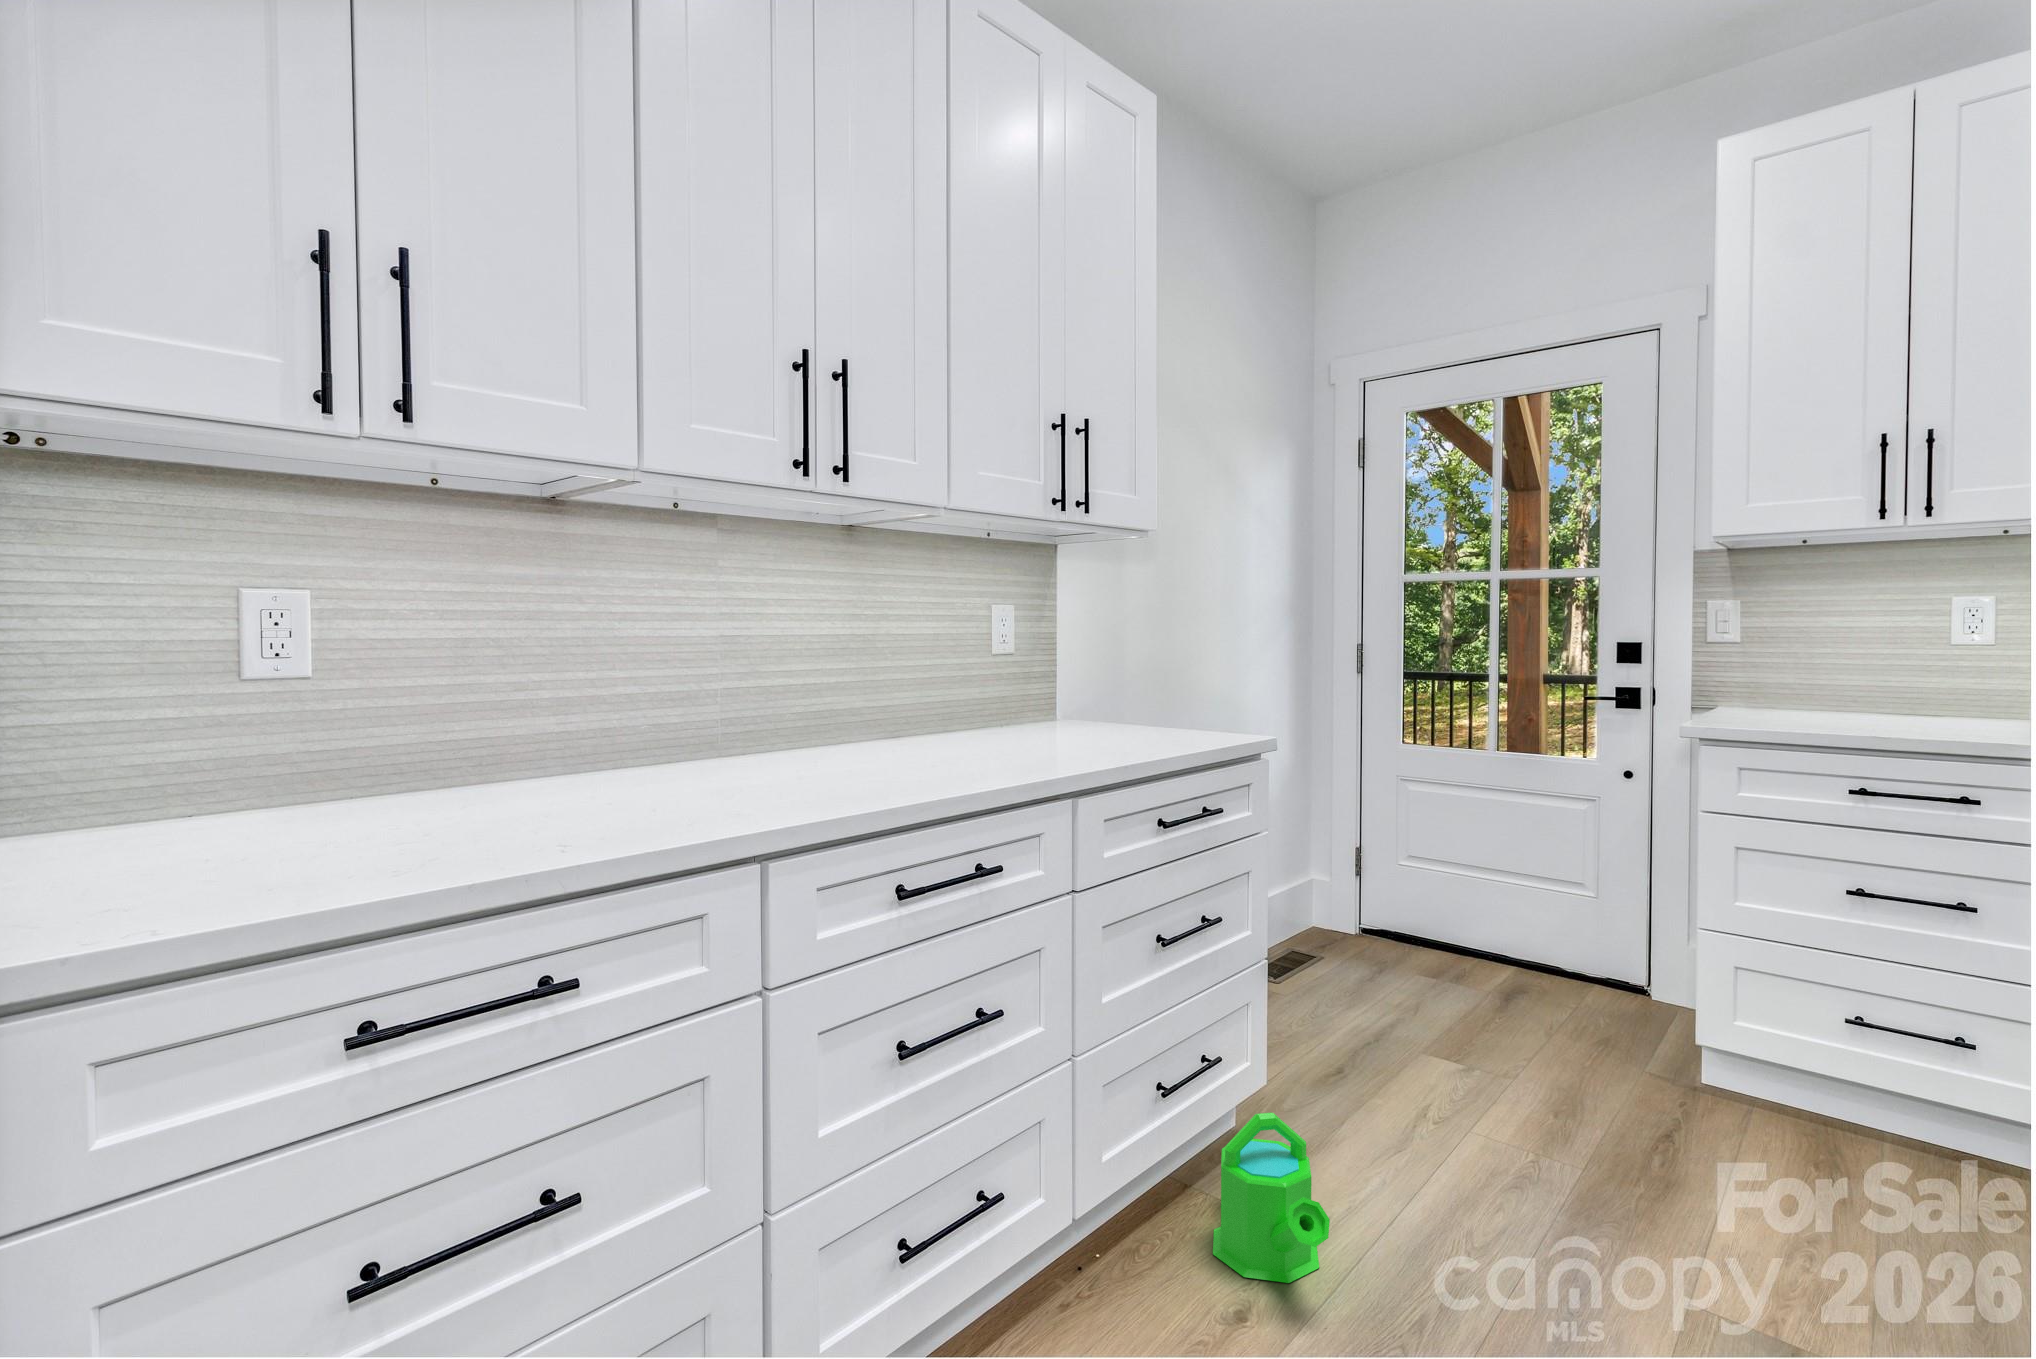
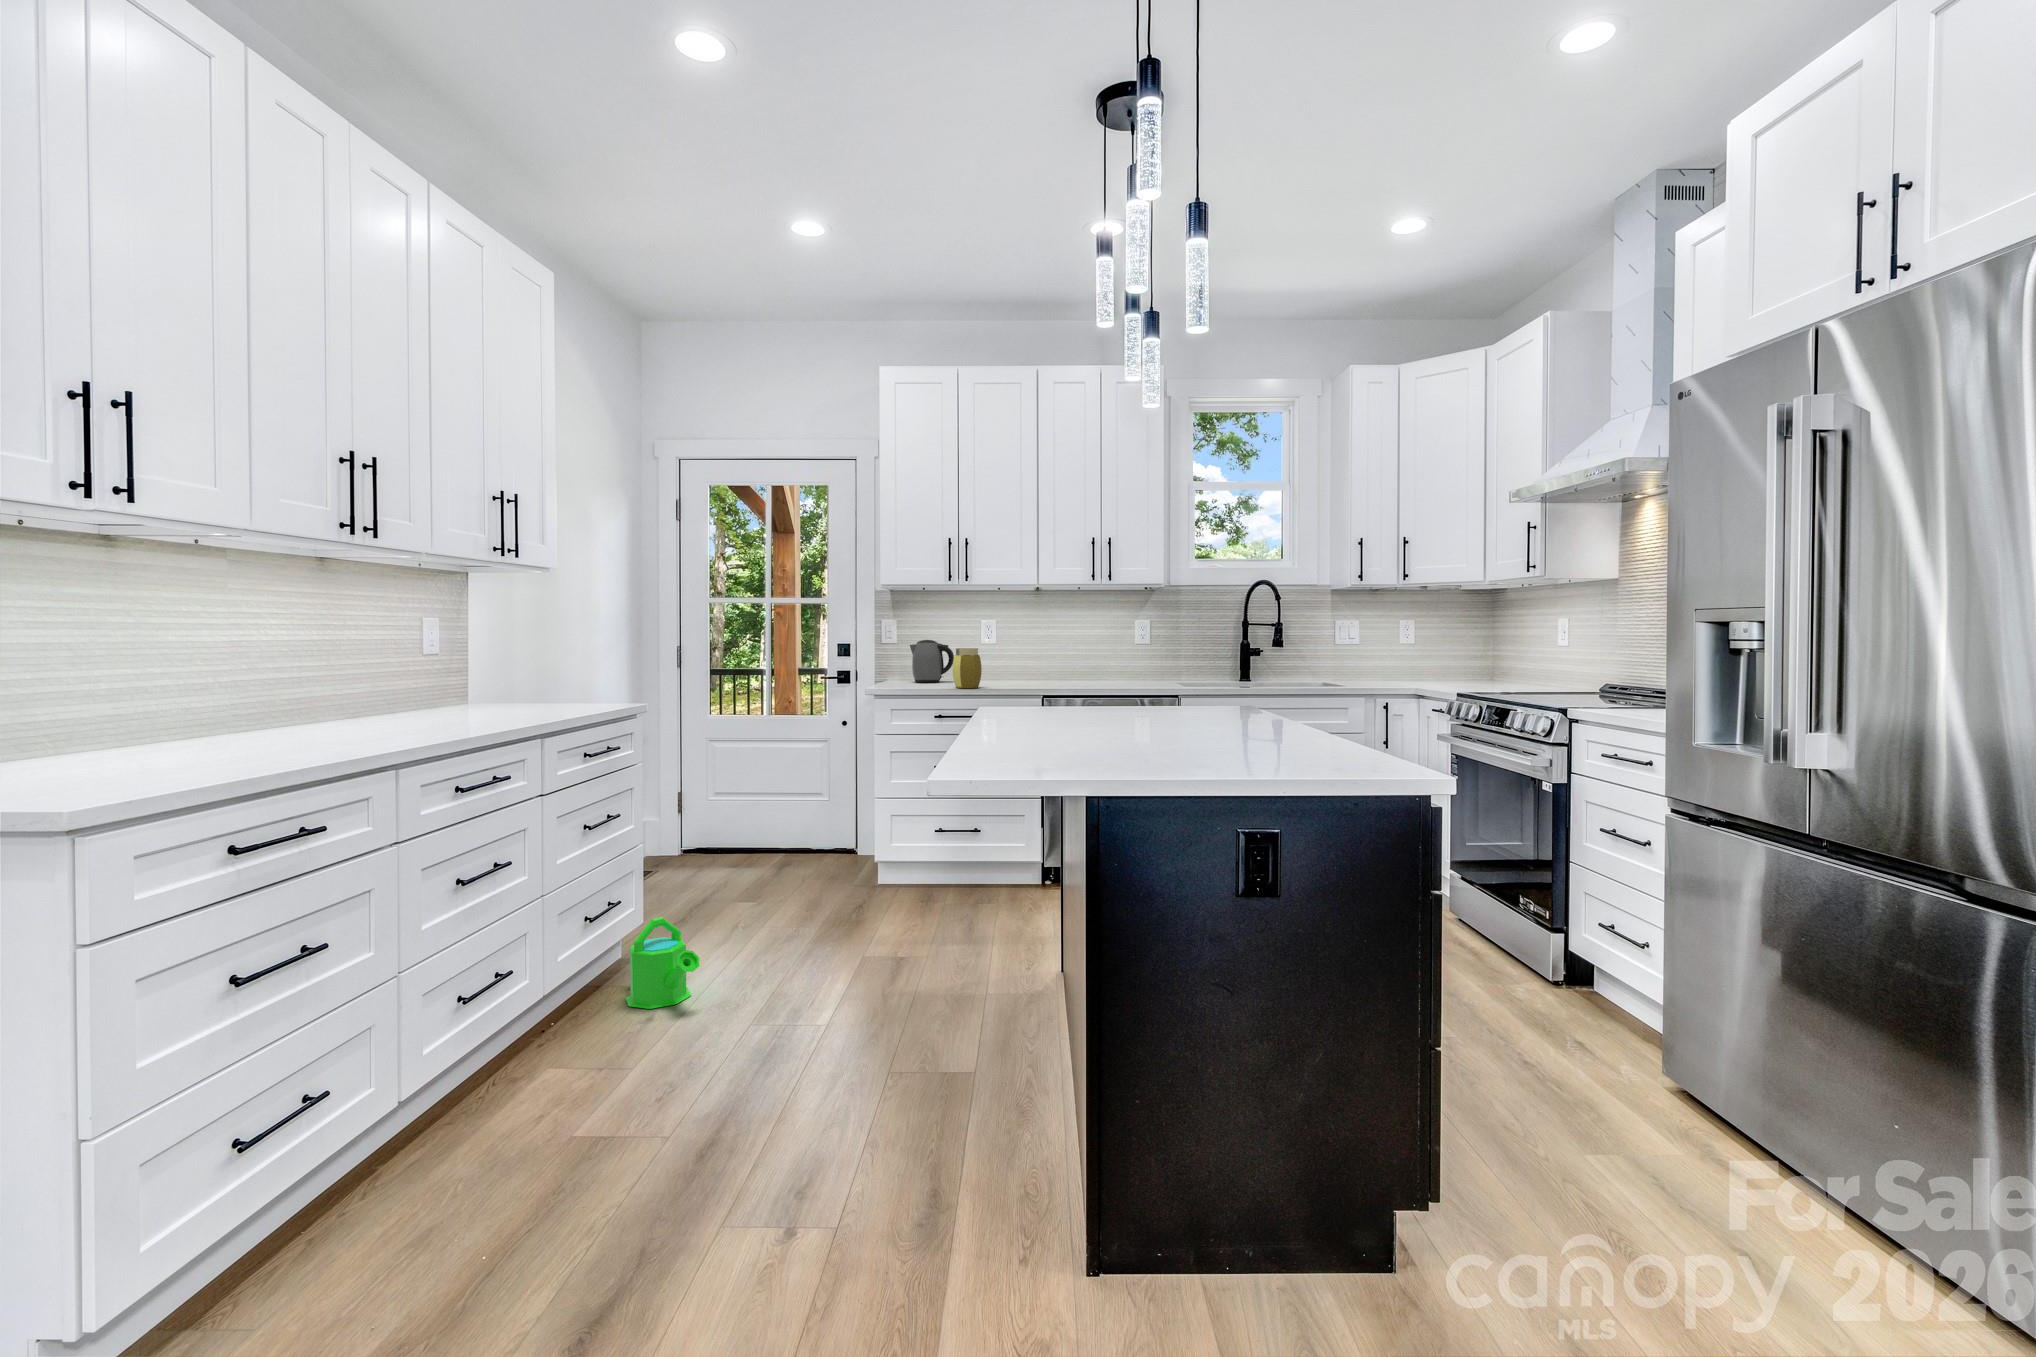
kettle: none [1768,633,1872,712] -> present [910,640,954,683]
jar: none [1882,649,1960,731] -> present [952,648,982,688]

